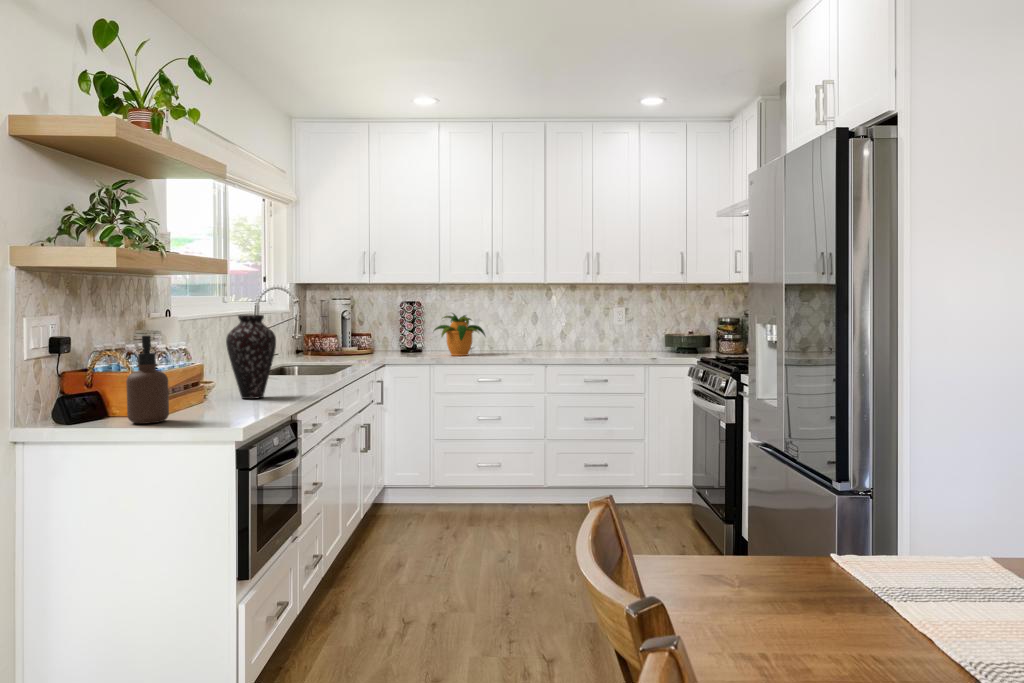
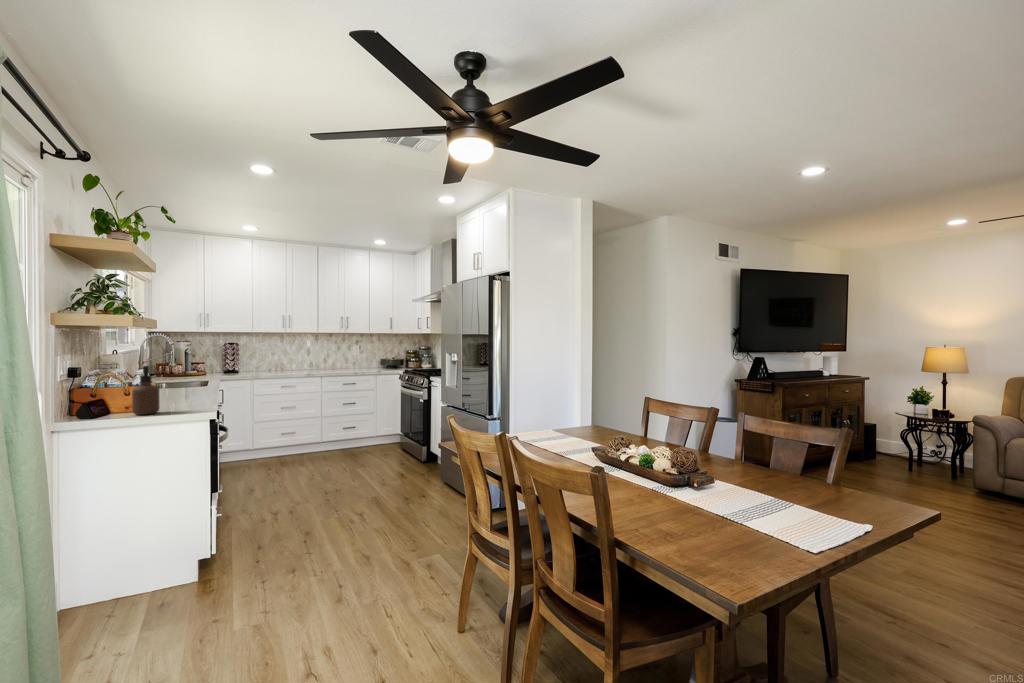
potted plant: present [434,313,485,356] -> none [247,349,282,374]
vase: present [226,315,276,399] -> none [165,353,199,400]

